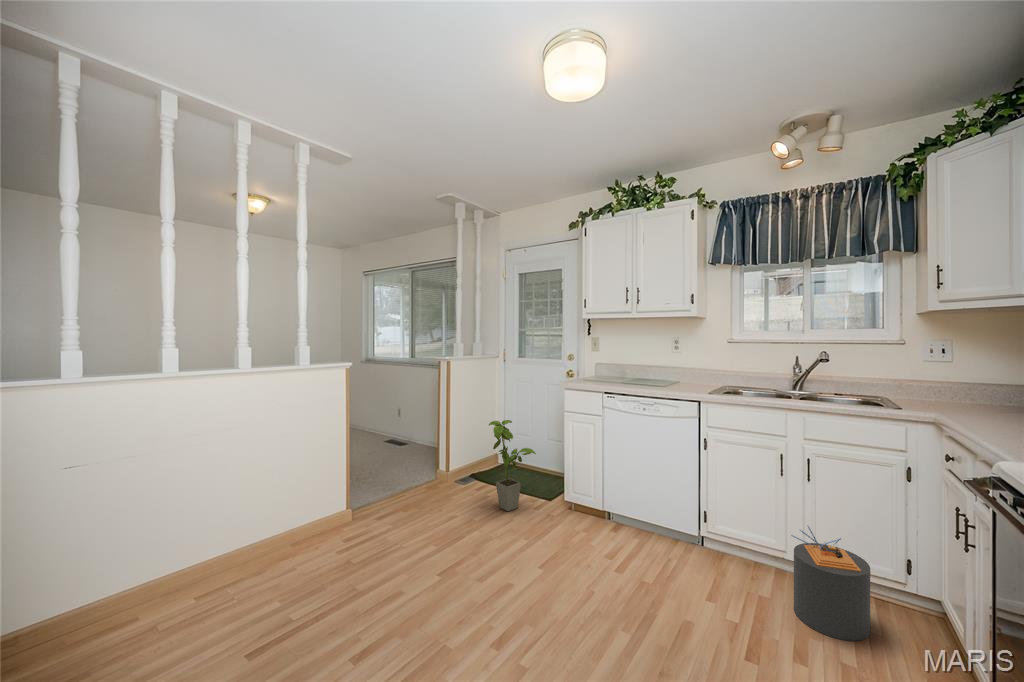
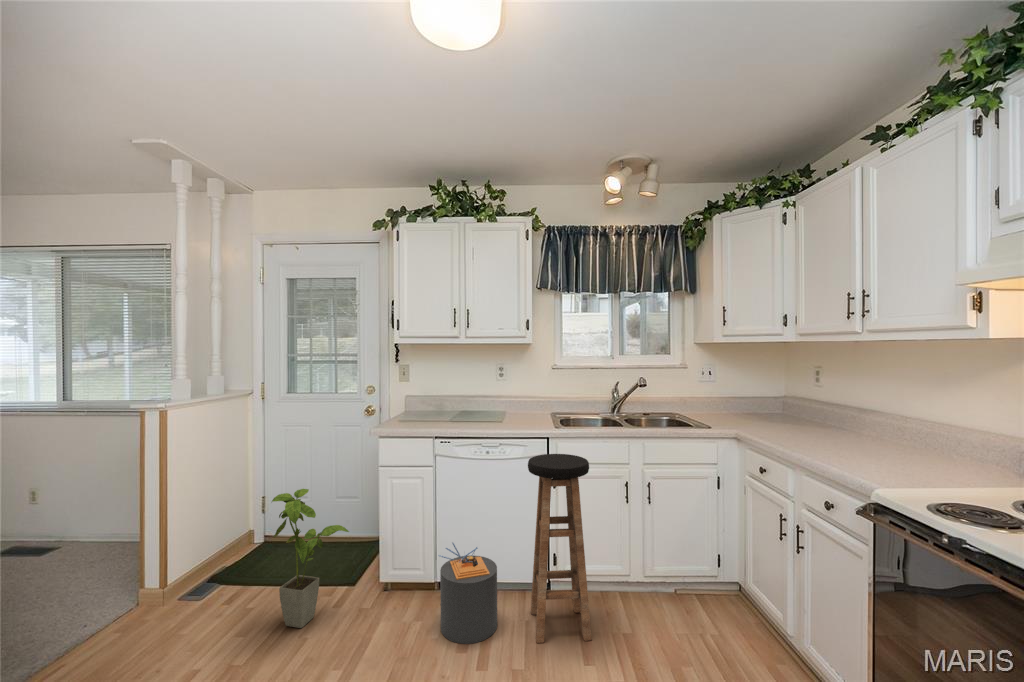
bar stool: none [660,416,718,583] -> present [528,454,592,643]
trash can: present [791,526,870,641] -> present [439,543,497,644]

